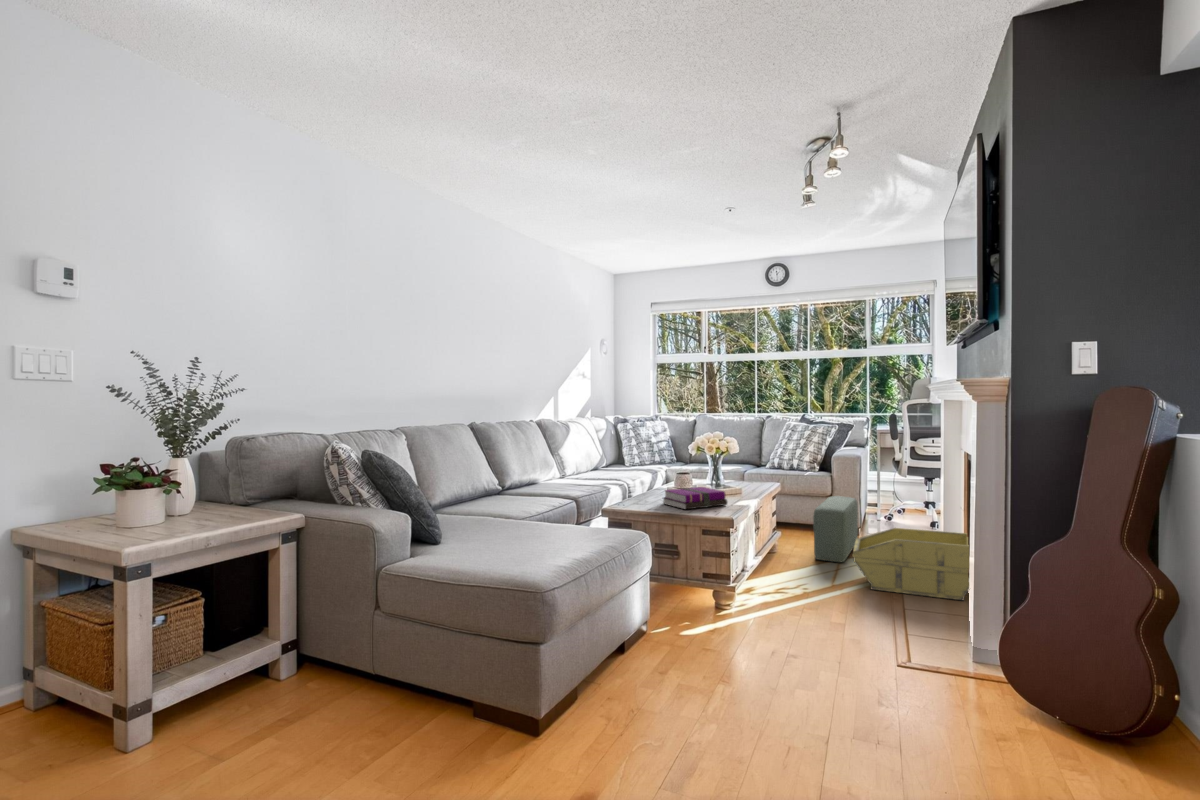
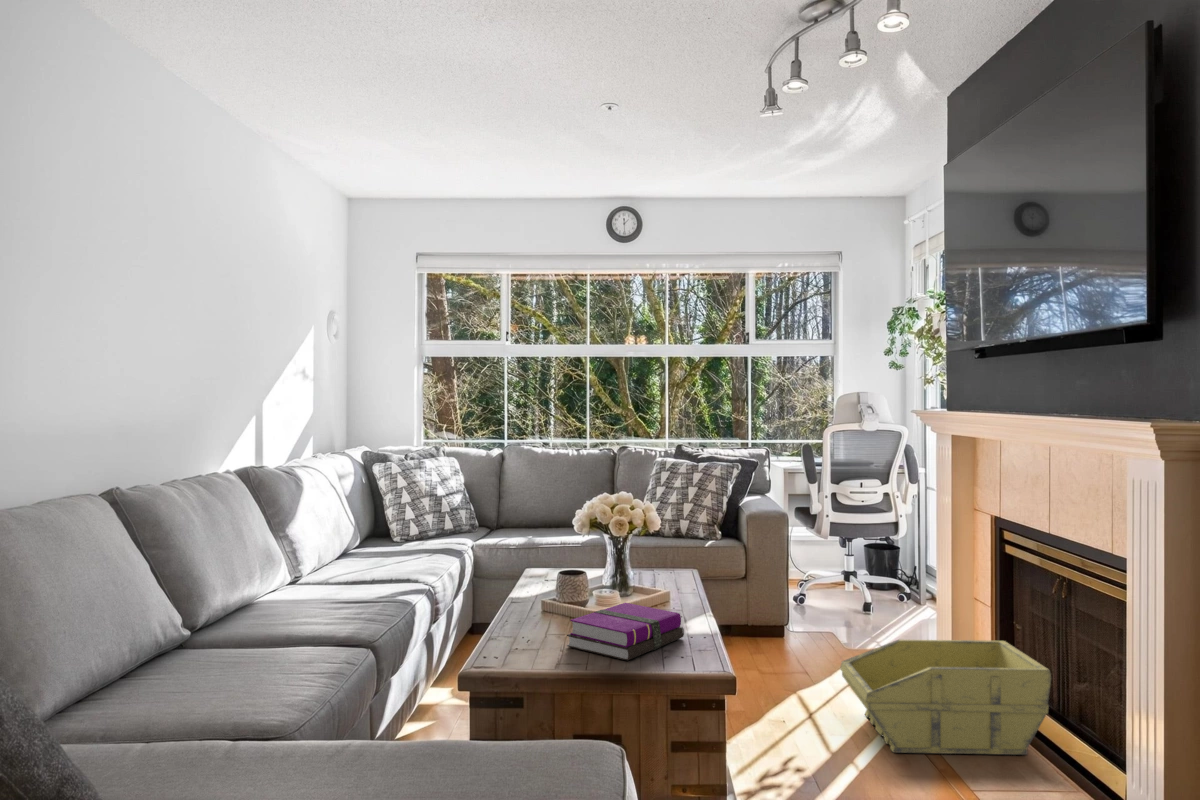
pouf: present [813,496,858,562] -> none [752,582,812,698]

